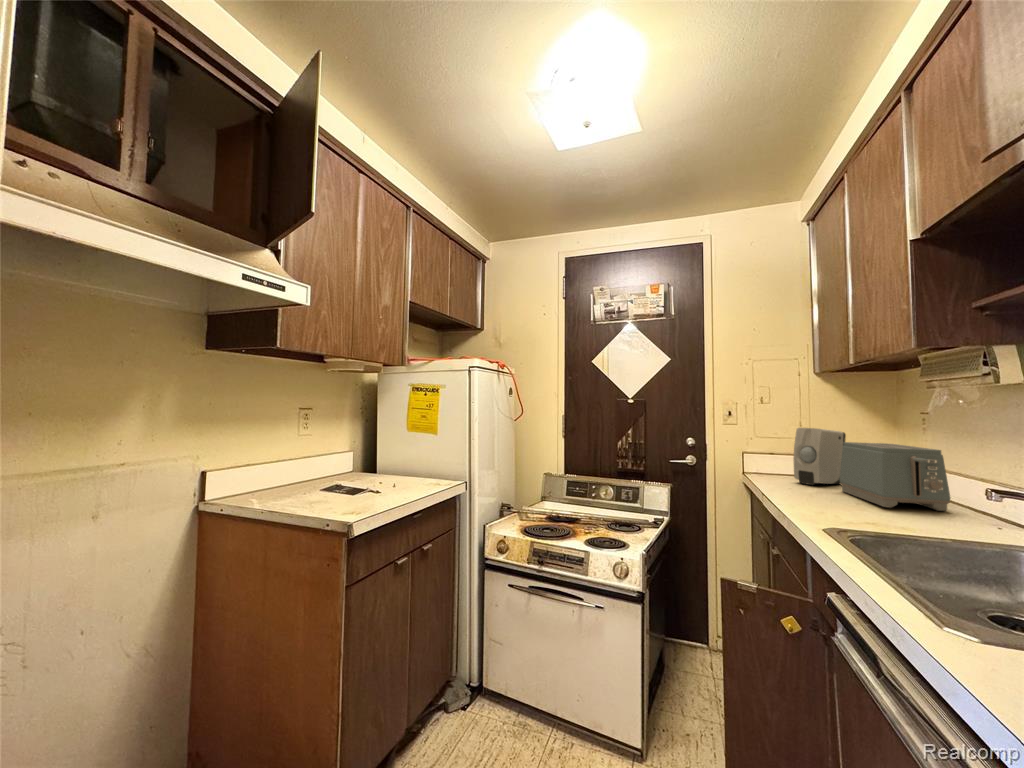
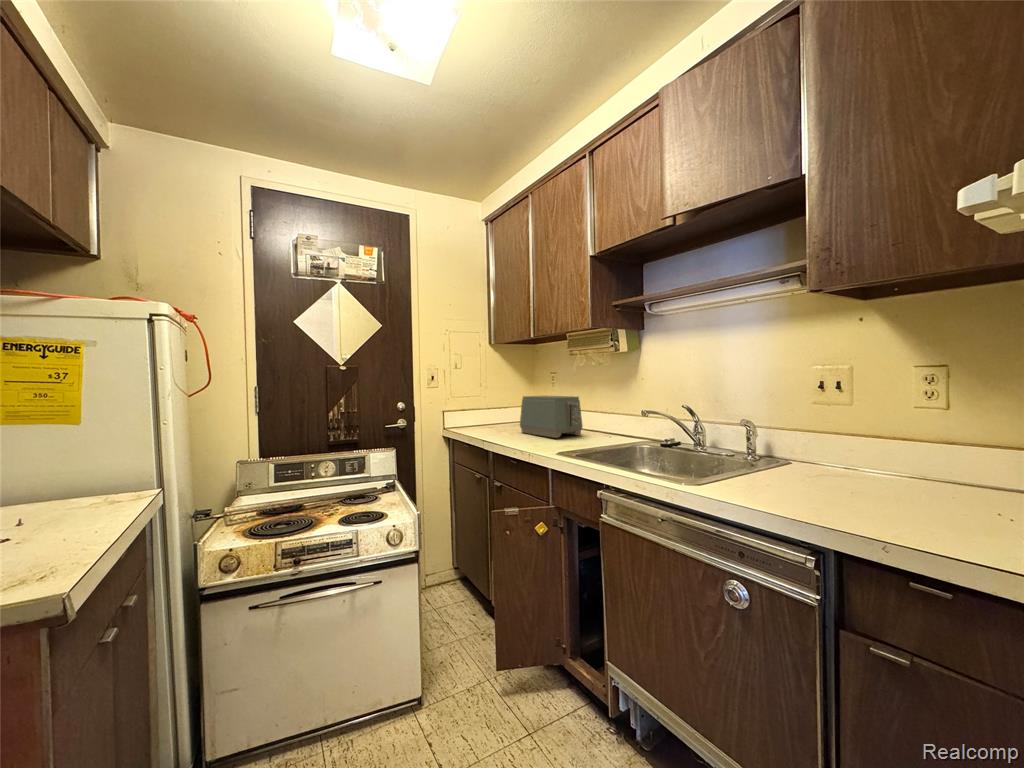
soap dispenser: present [793,428,846,485] -> none [488,388,516,431]

